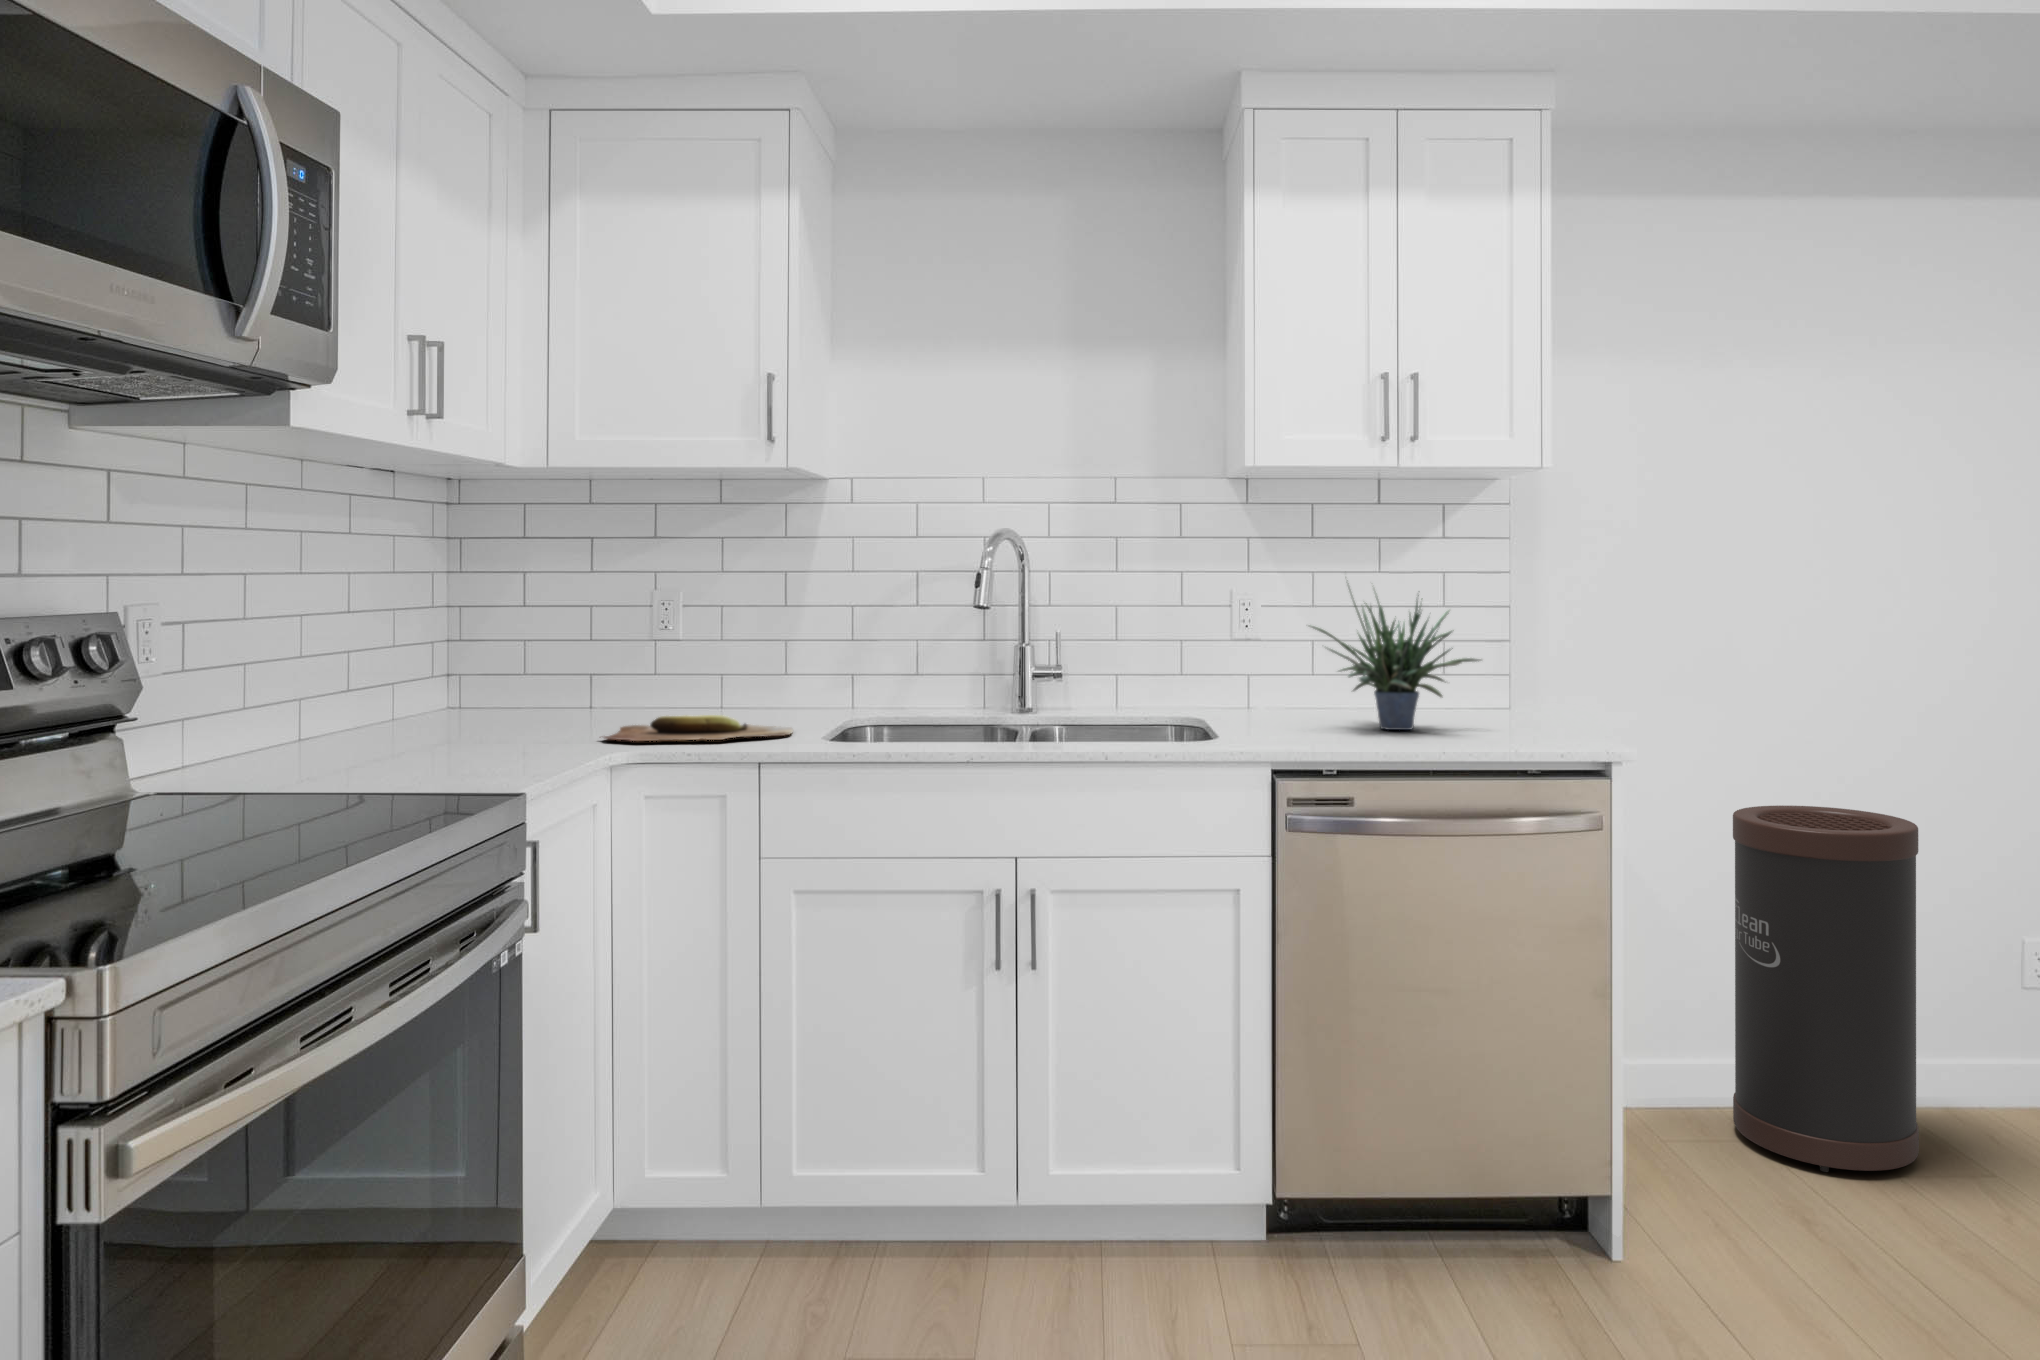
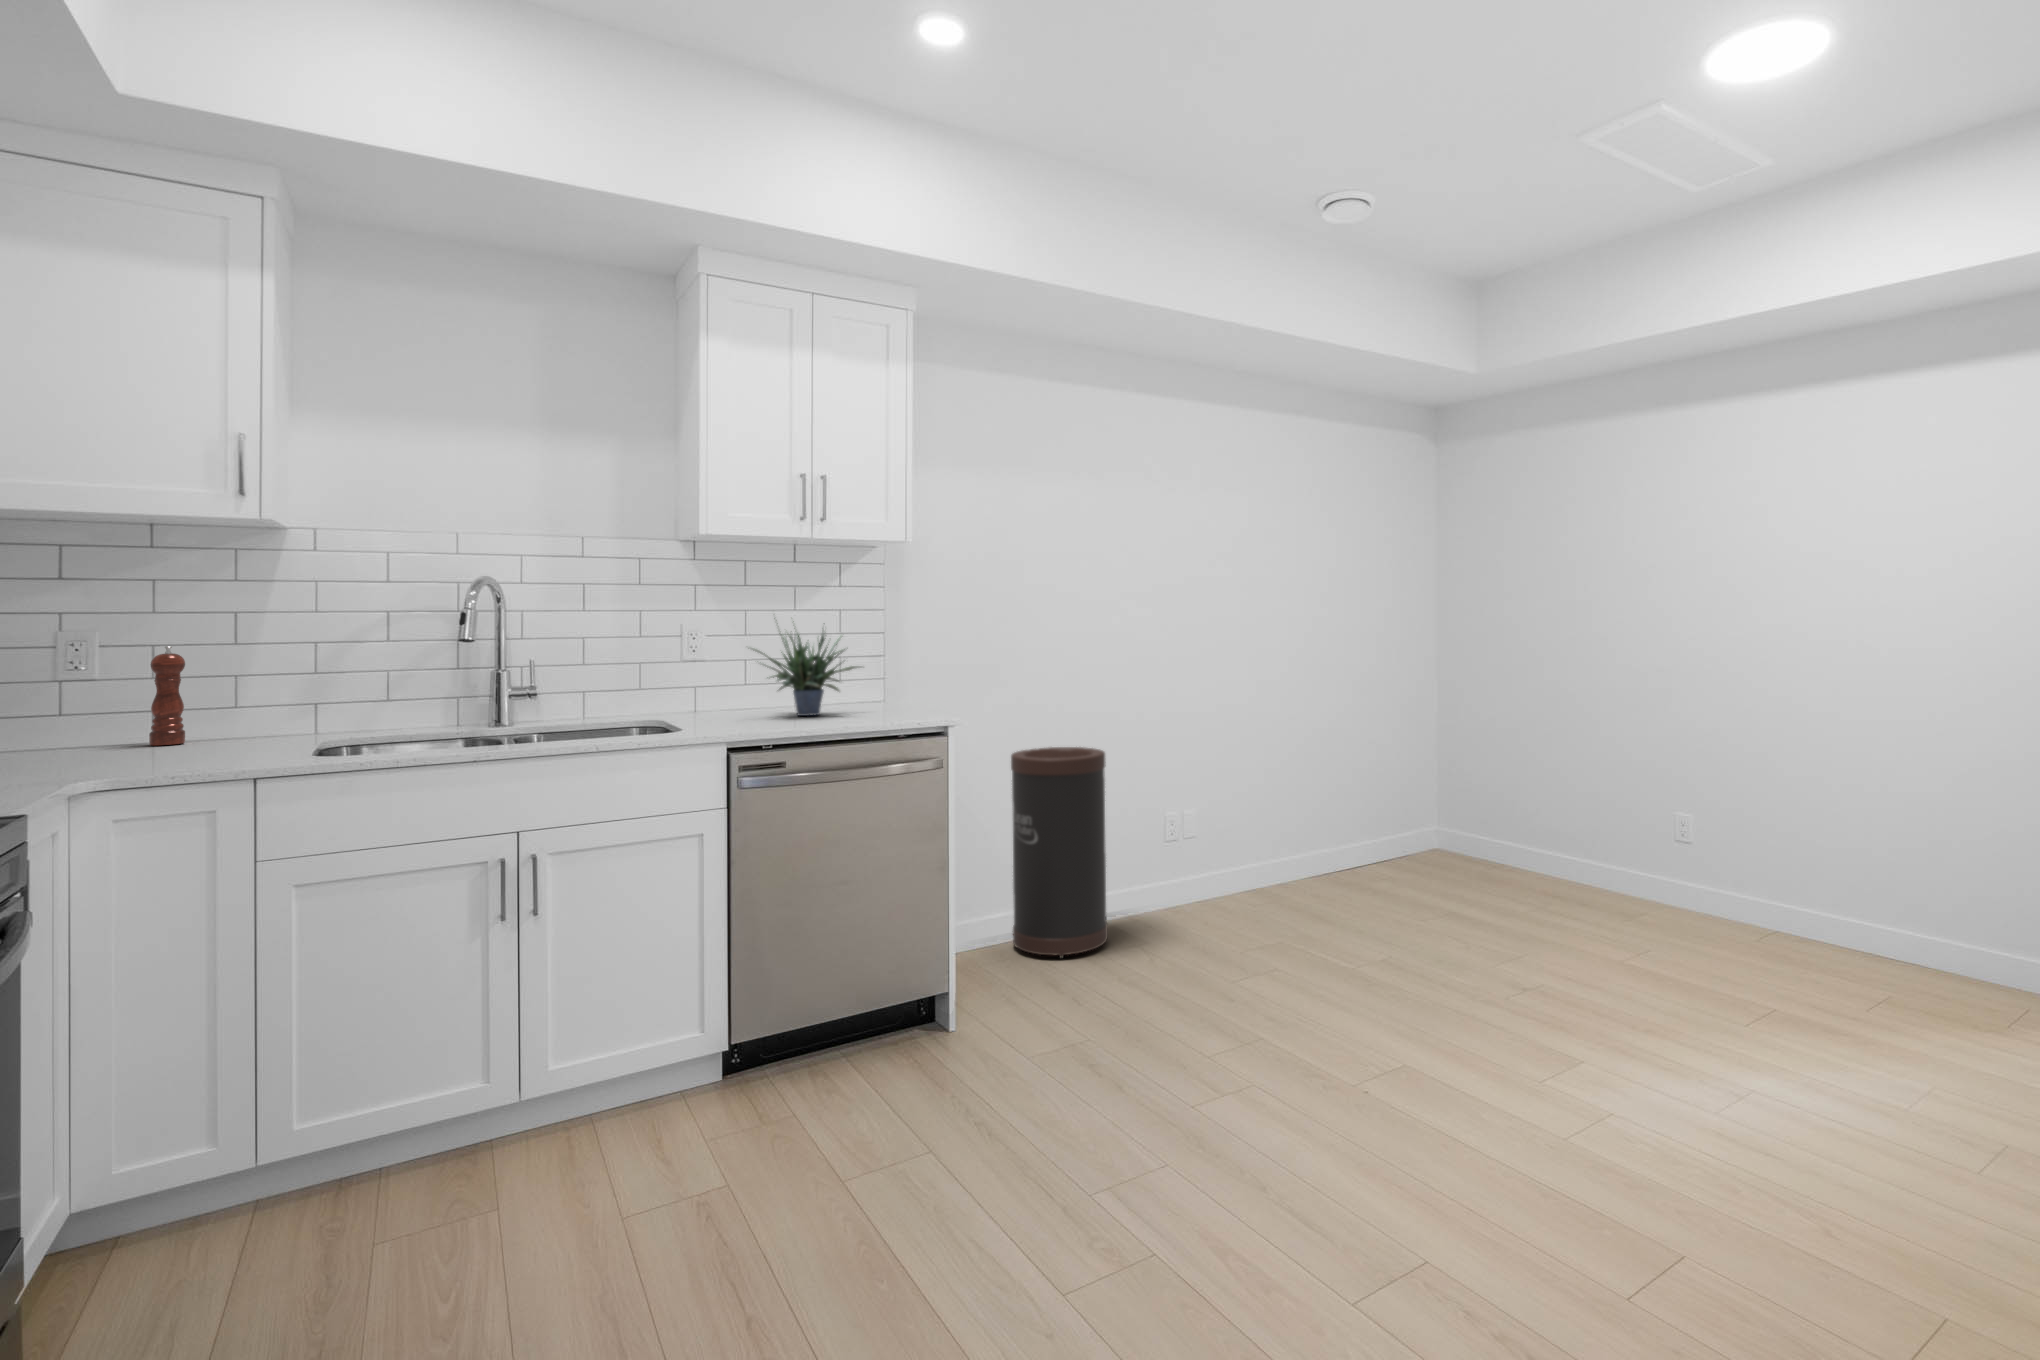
pepper mill: none [701,609,730,716] -> present [149,646,185,745]
cutting board: present [604,715,793,741] -> none [47,740,282,769]

